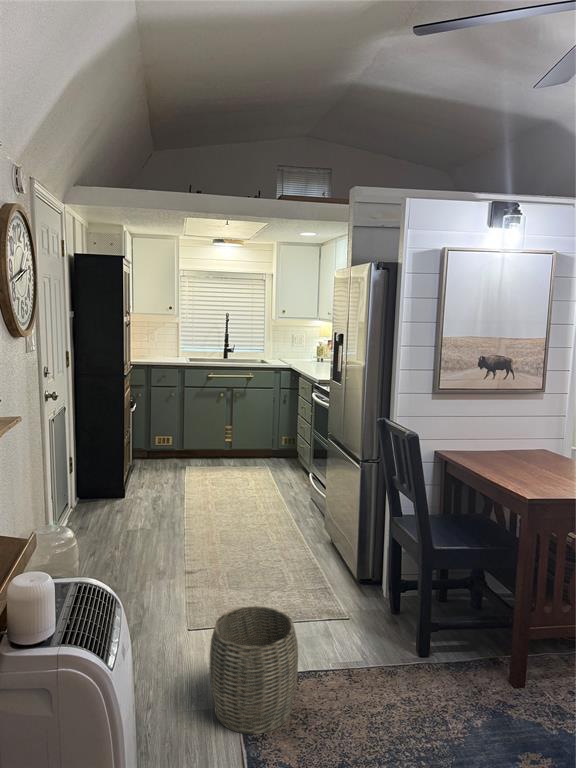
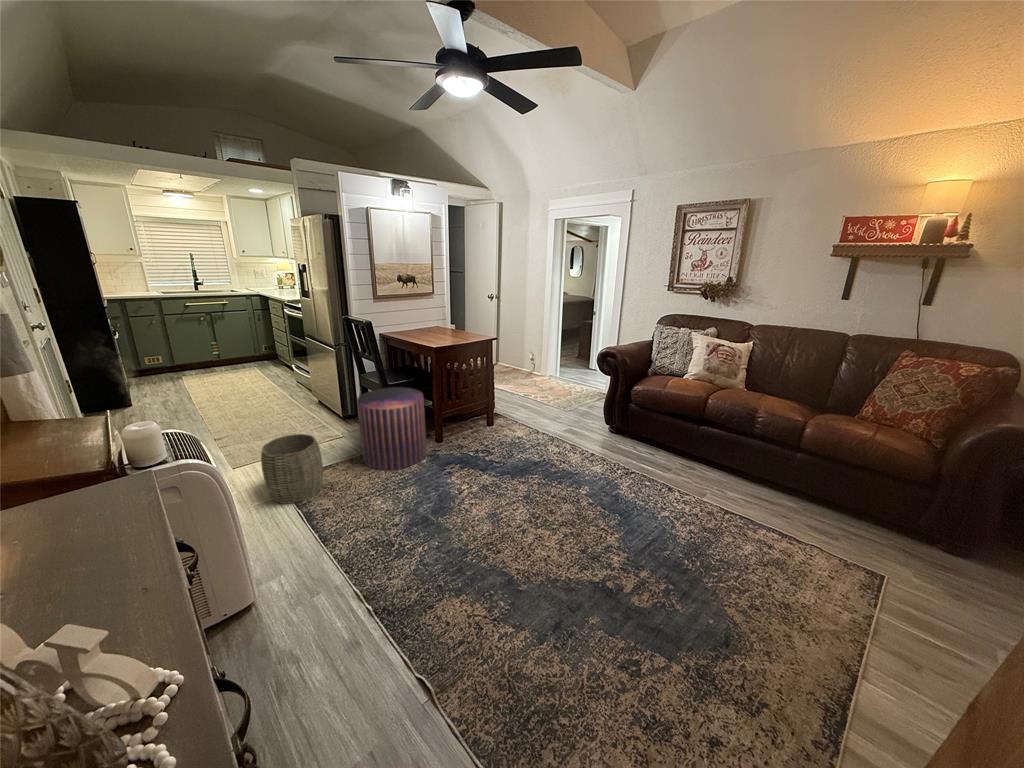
pouf: none [368,554,495,729] -> present [357,387,427,470]

